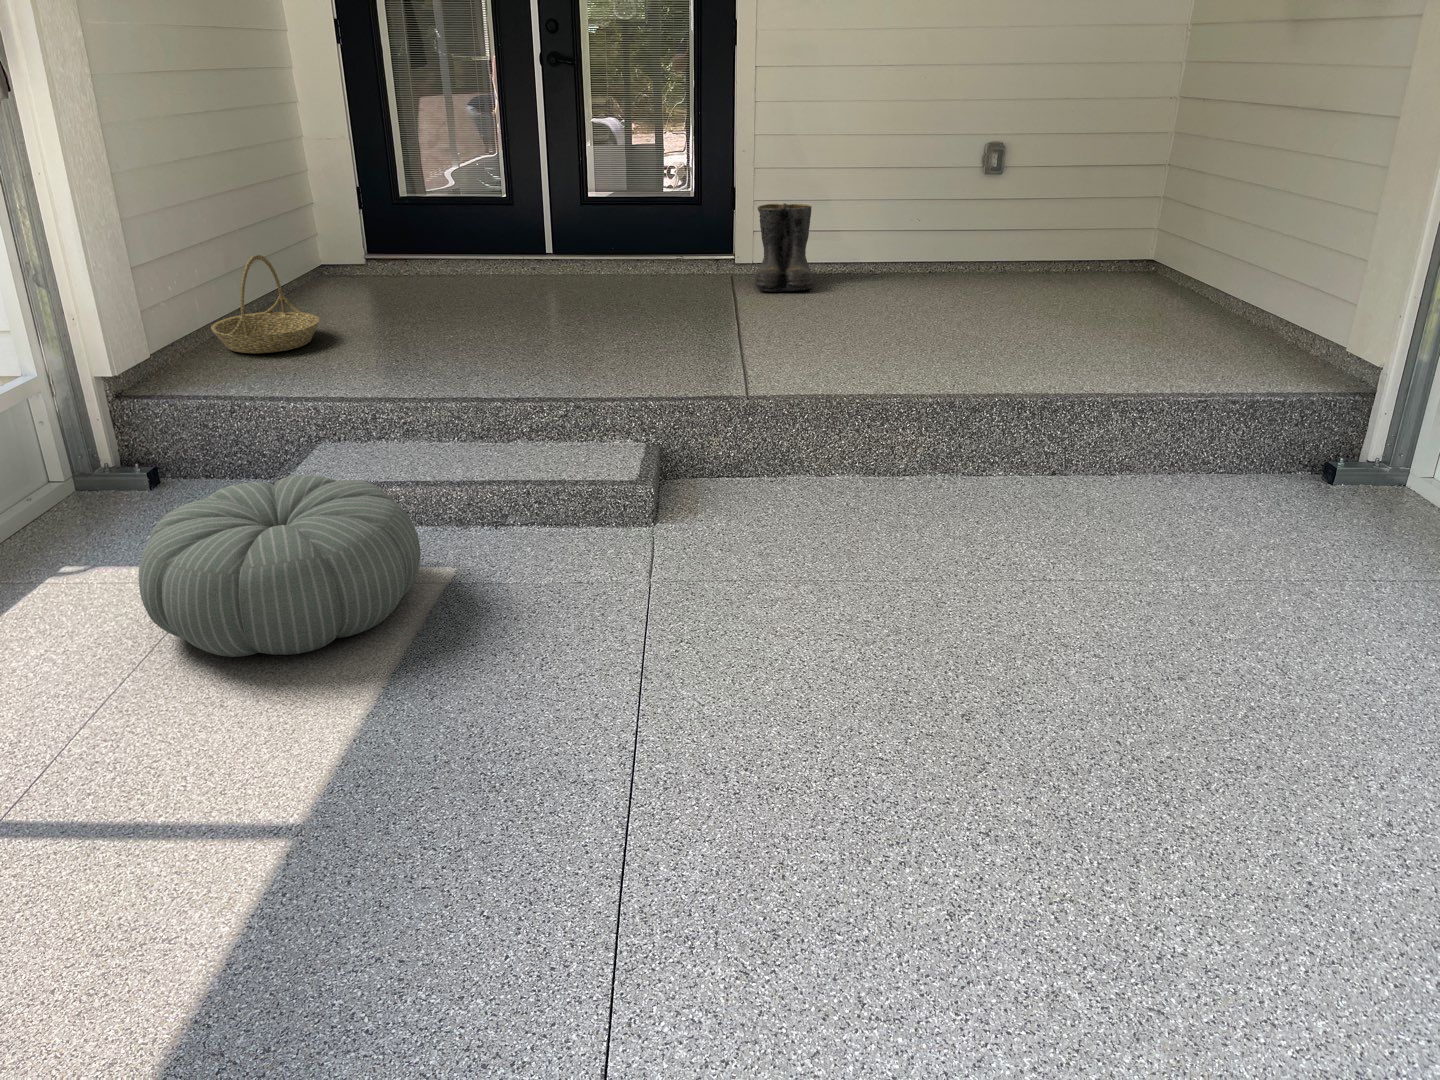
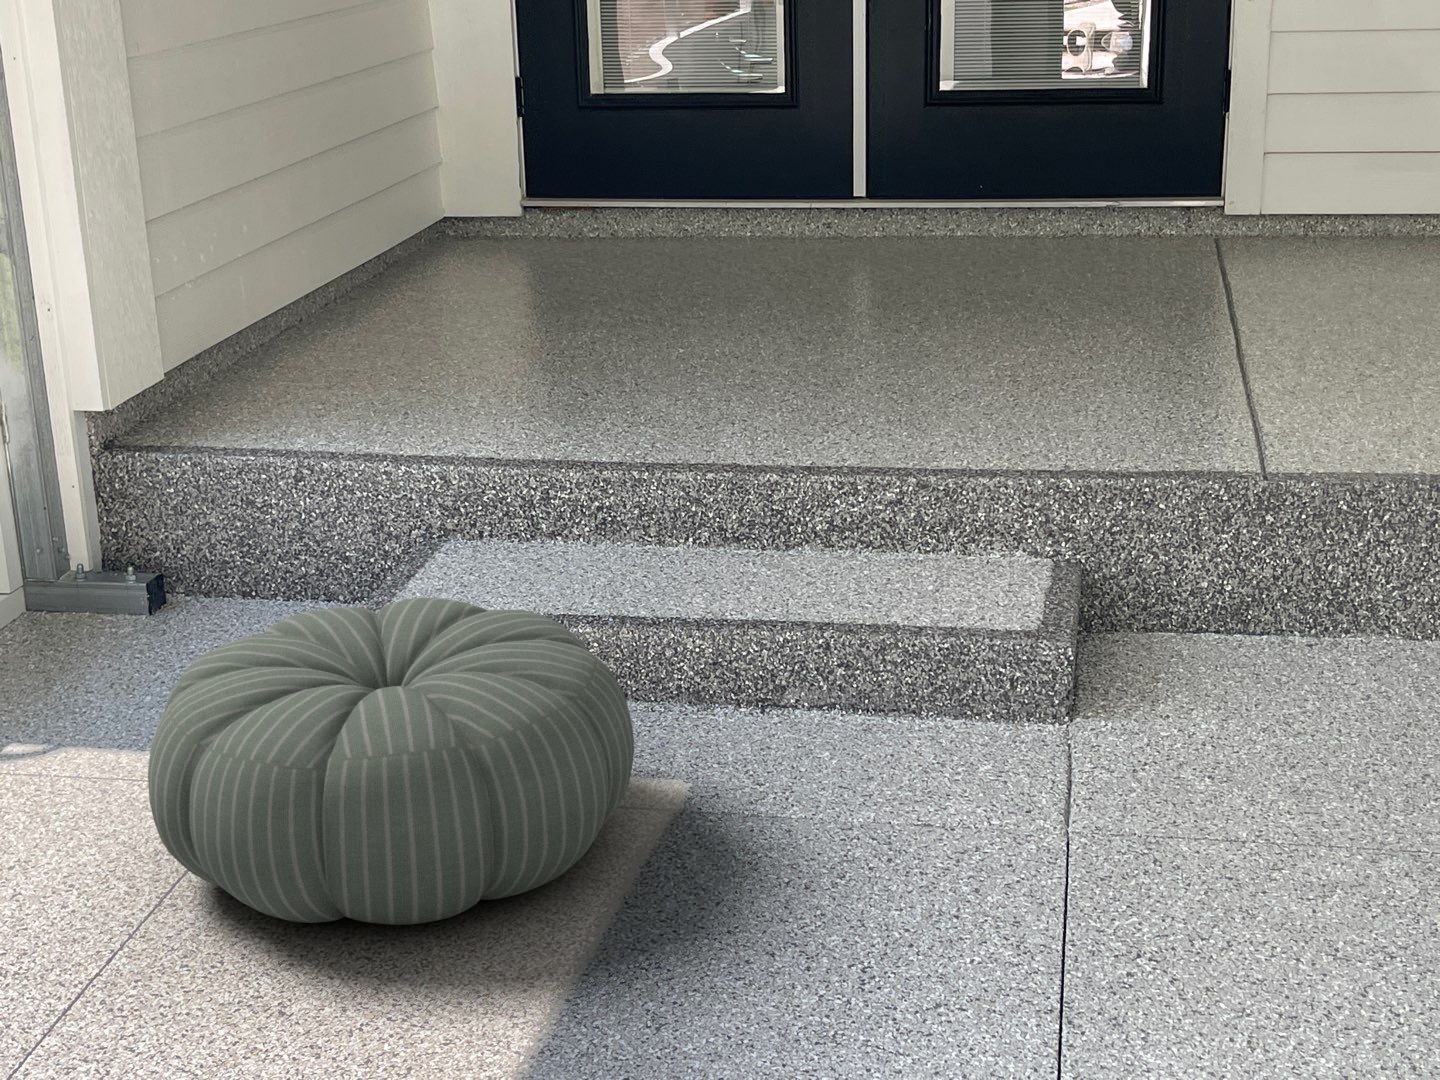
boots: present [755,203,813,292] -> none [1270,96,1392,268]
basket: present [211,255,320,353] -> none [259,199,447,375]

